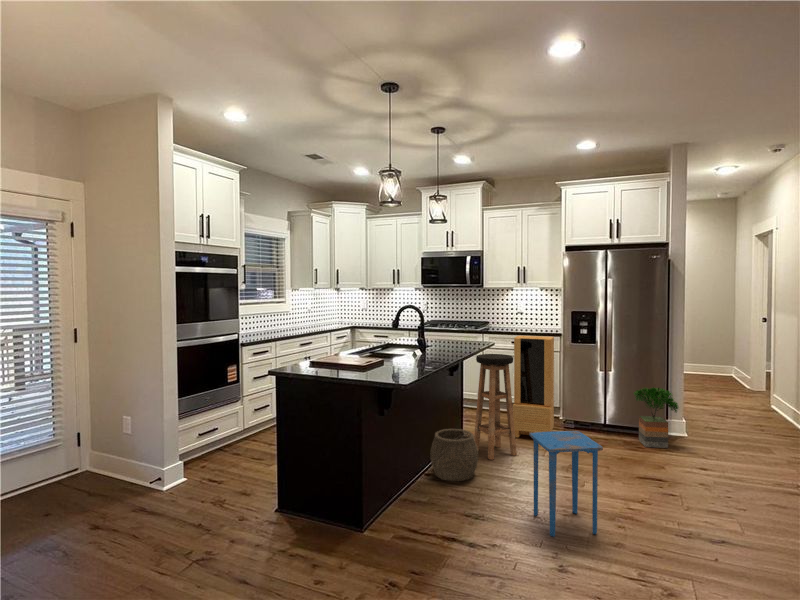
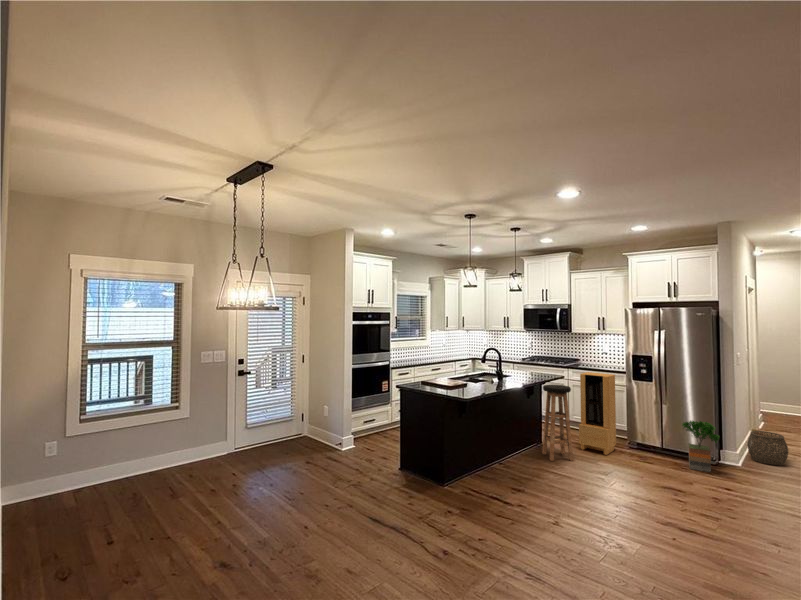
woven basket: present [430,429,478,481] -> present [747,431,788,465]
side table: present [530,431,603,537] -> none [557,439,599,512]

